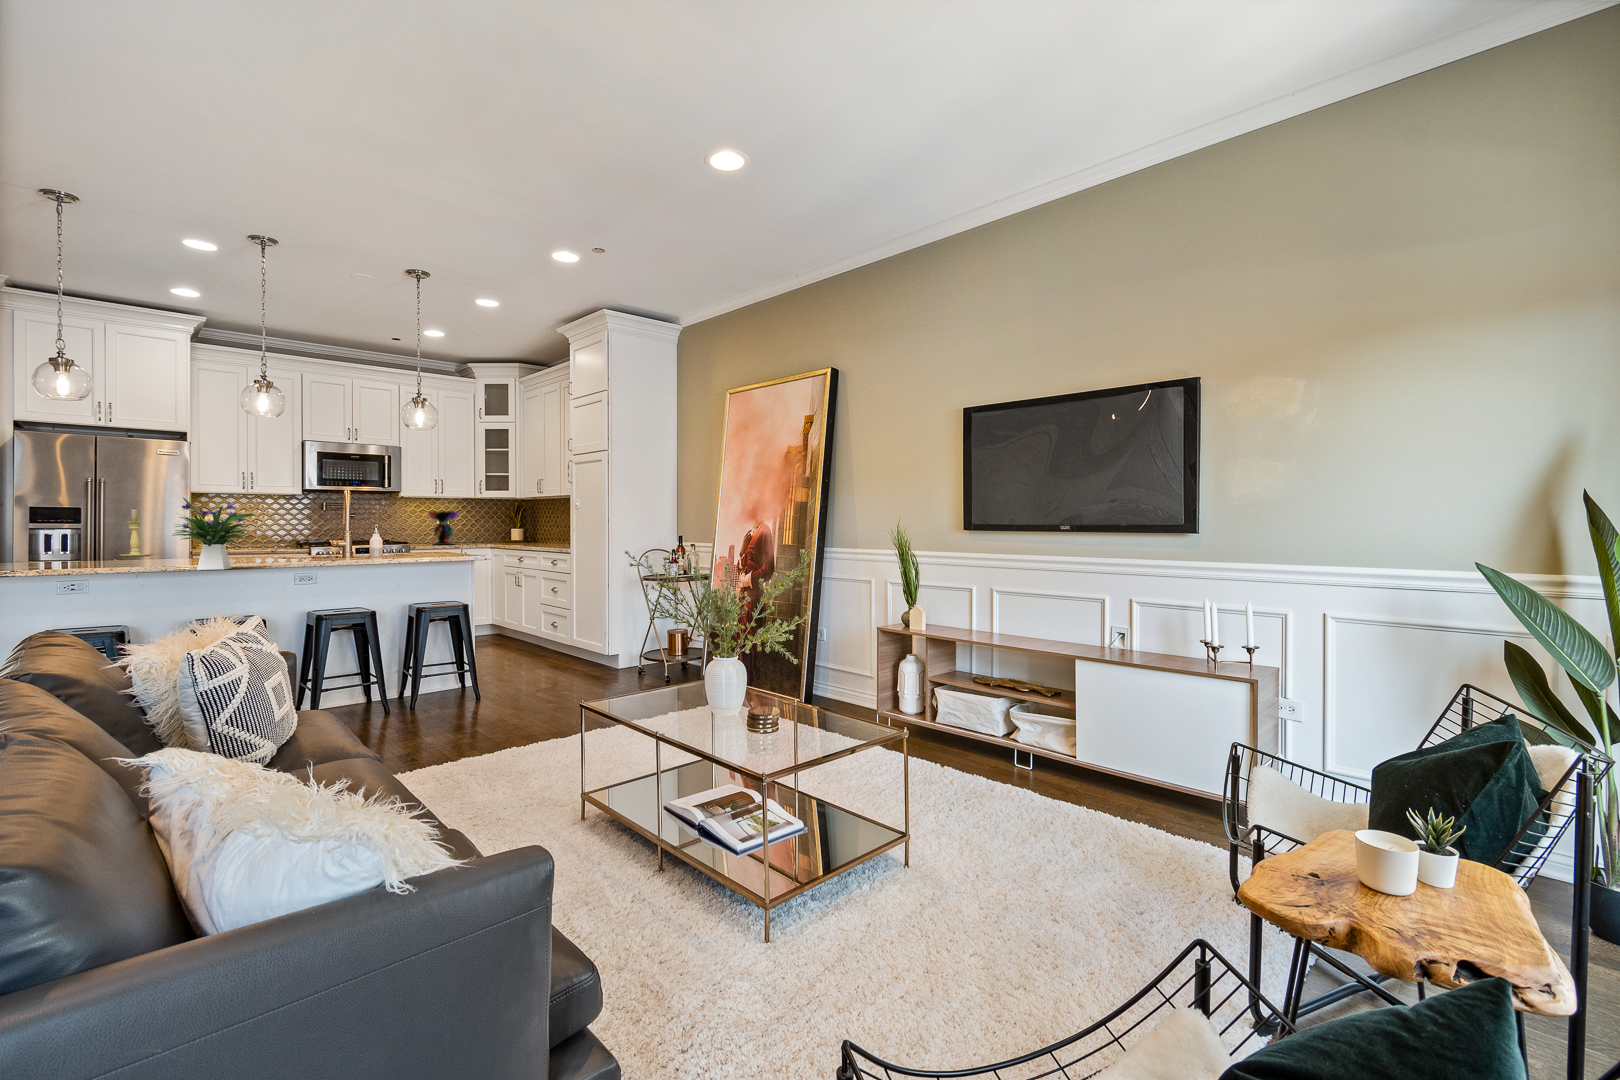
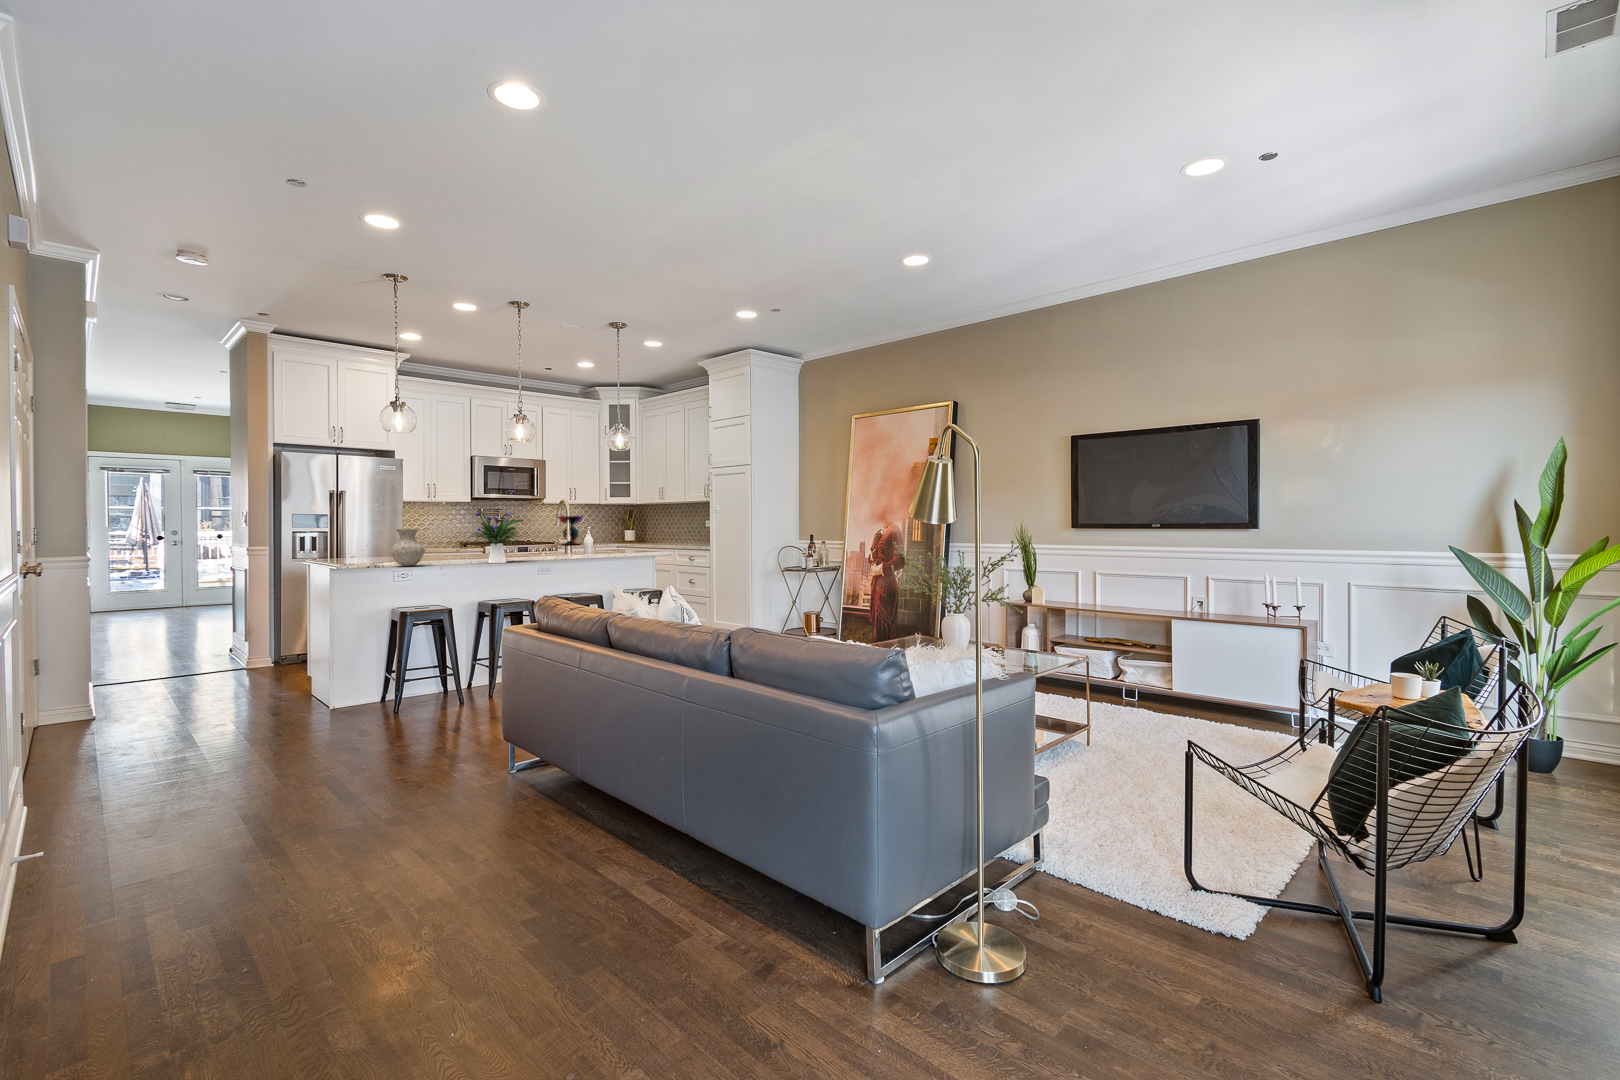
candle holder: present [120,509,150,556] -> none [361,516,383,555]
vase: none [35,525,92,574] -> present [391,529,425,566]

